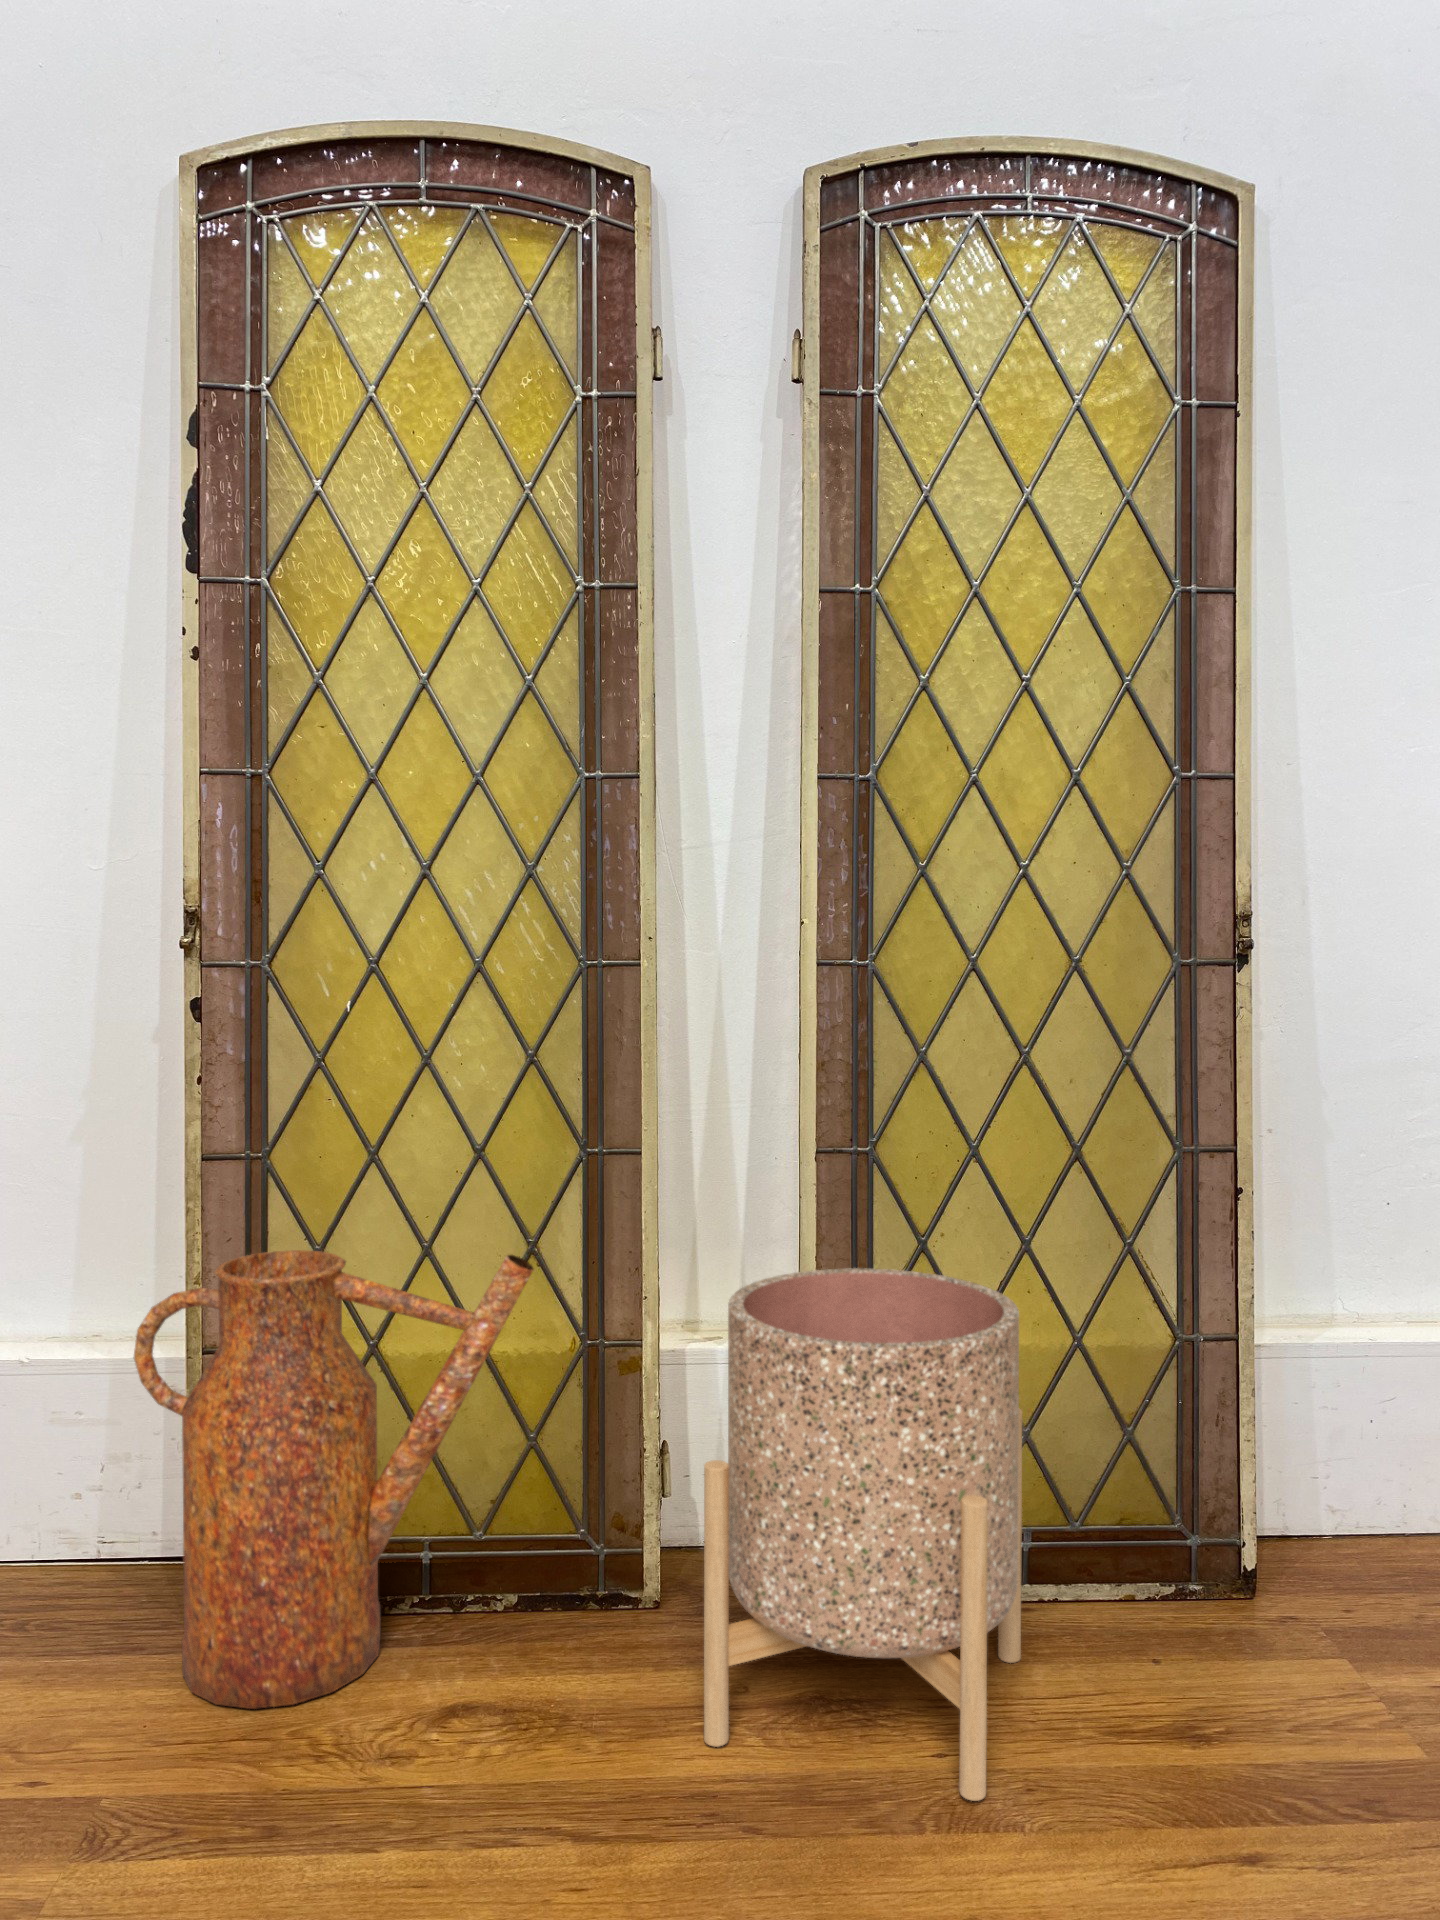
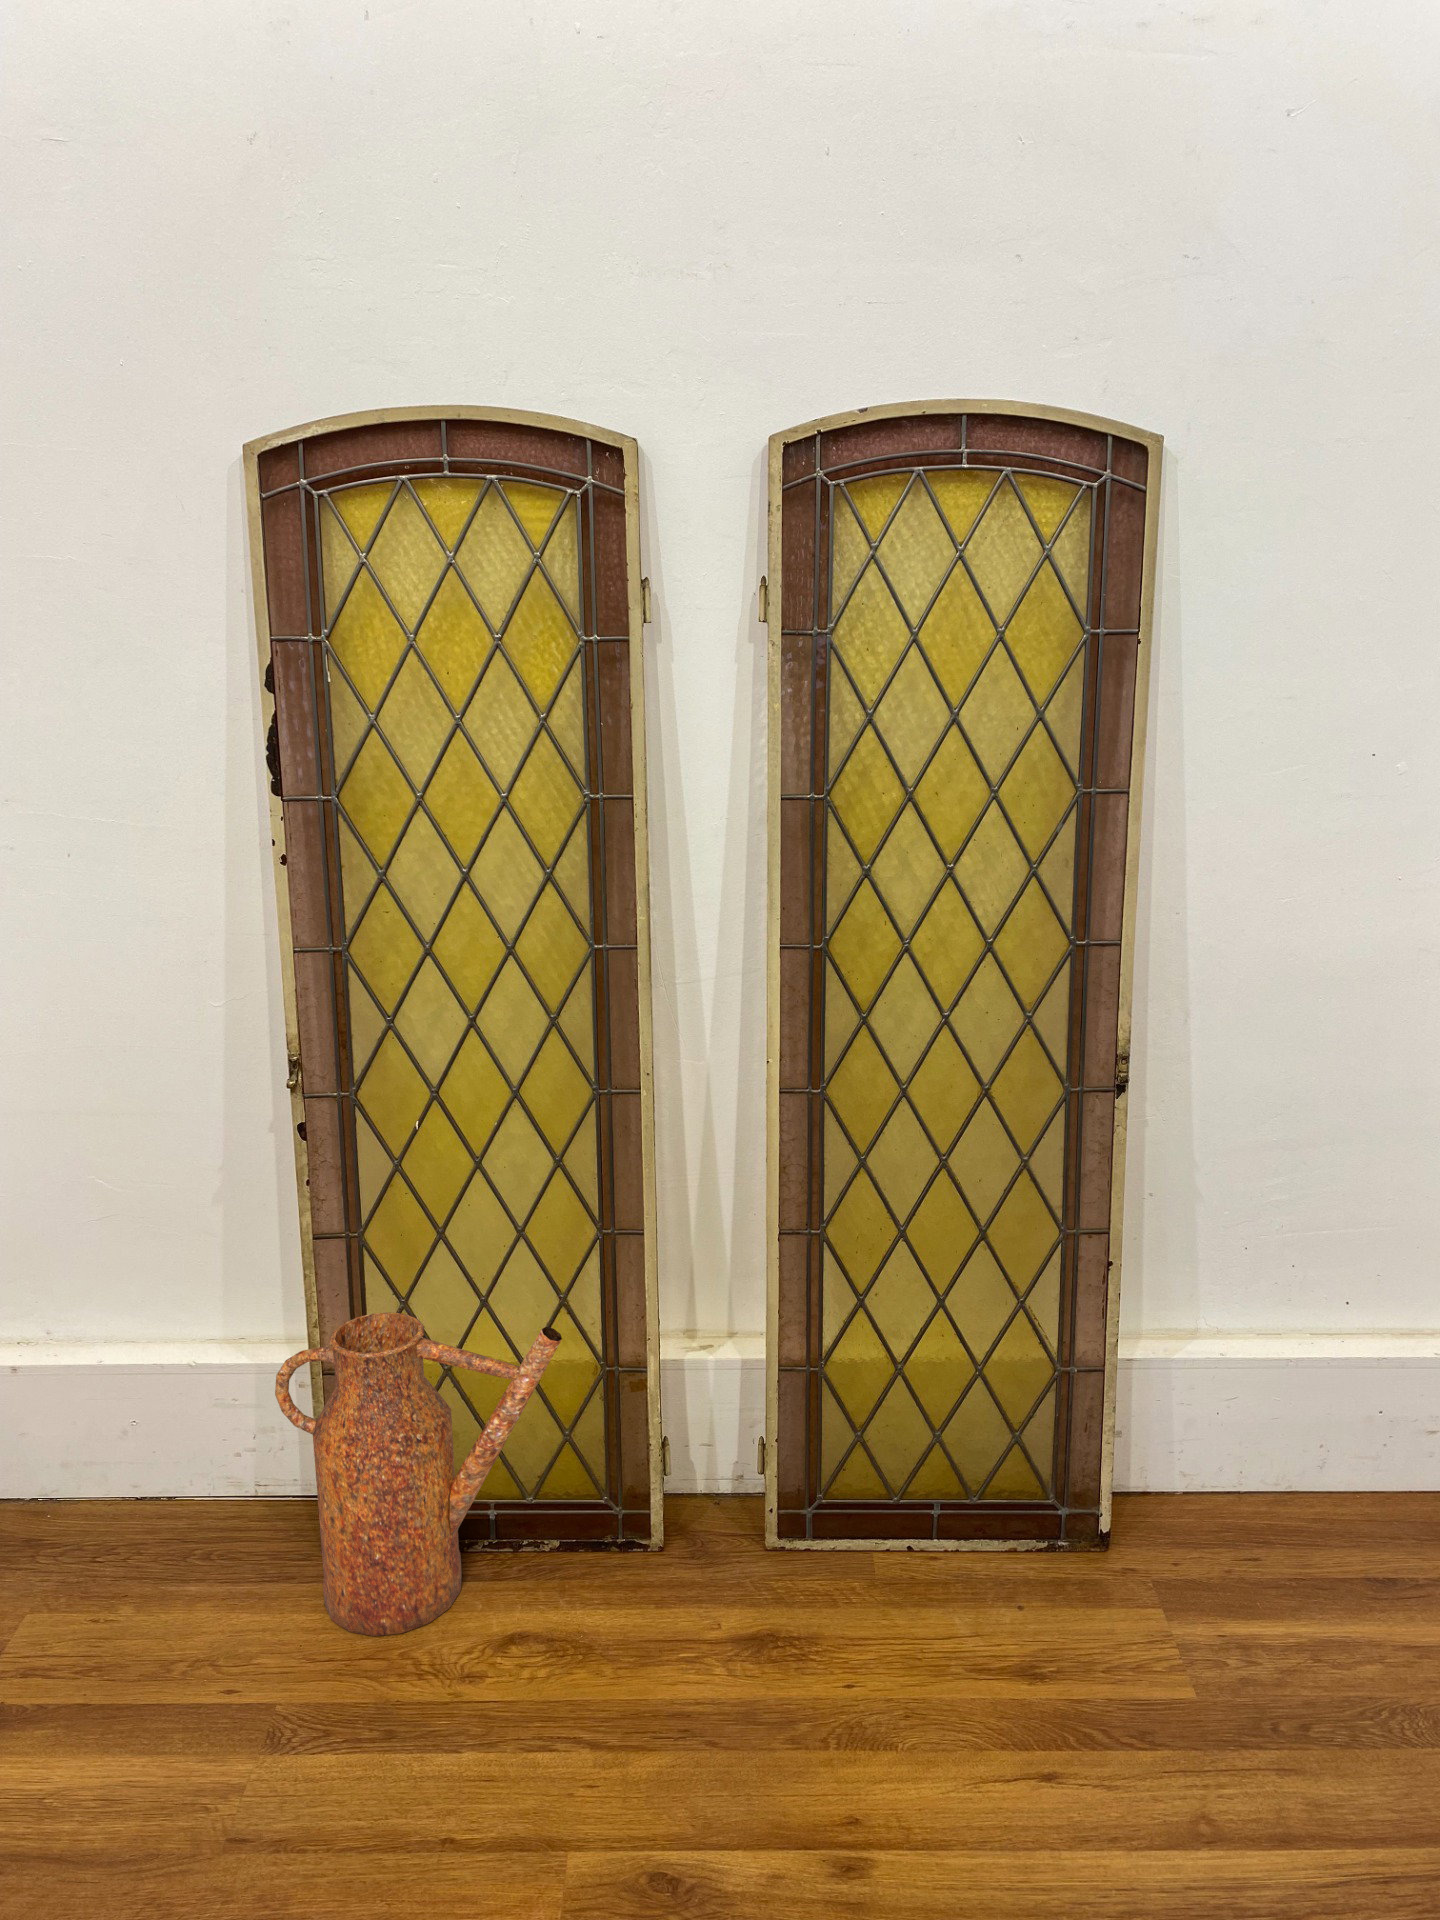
planter: present [704,1268,1022,1801] -> none [682,1330,924,1727]

